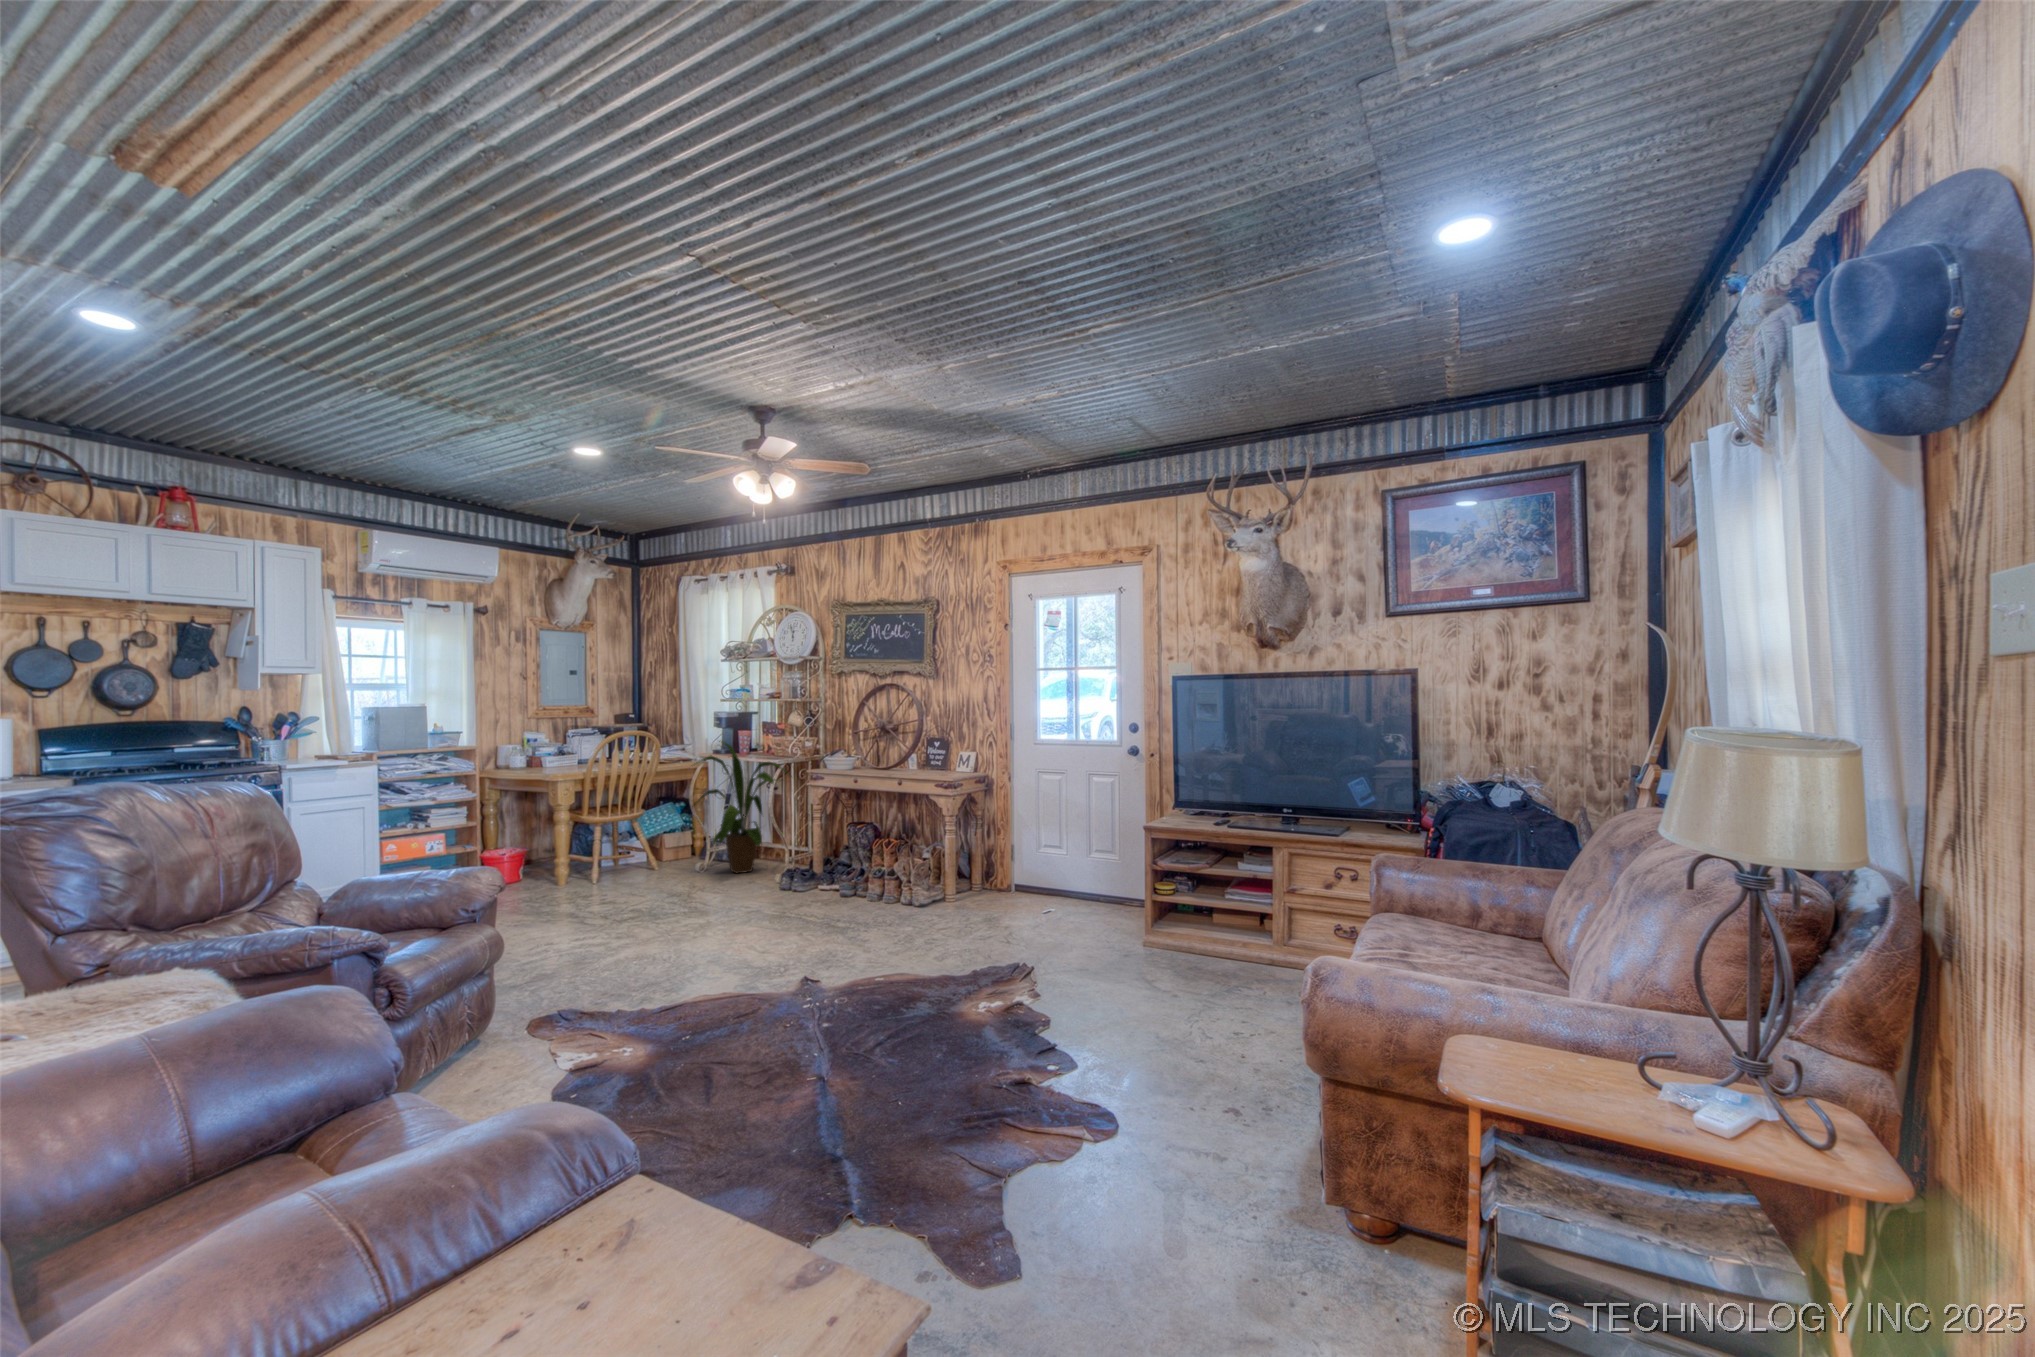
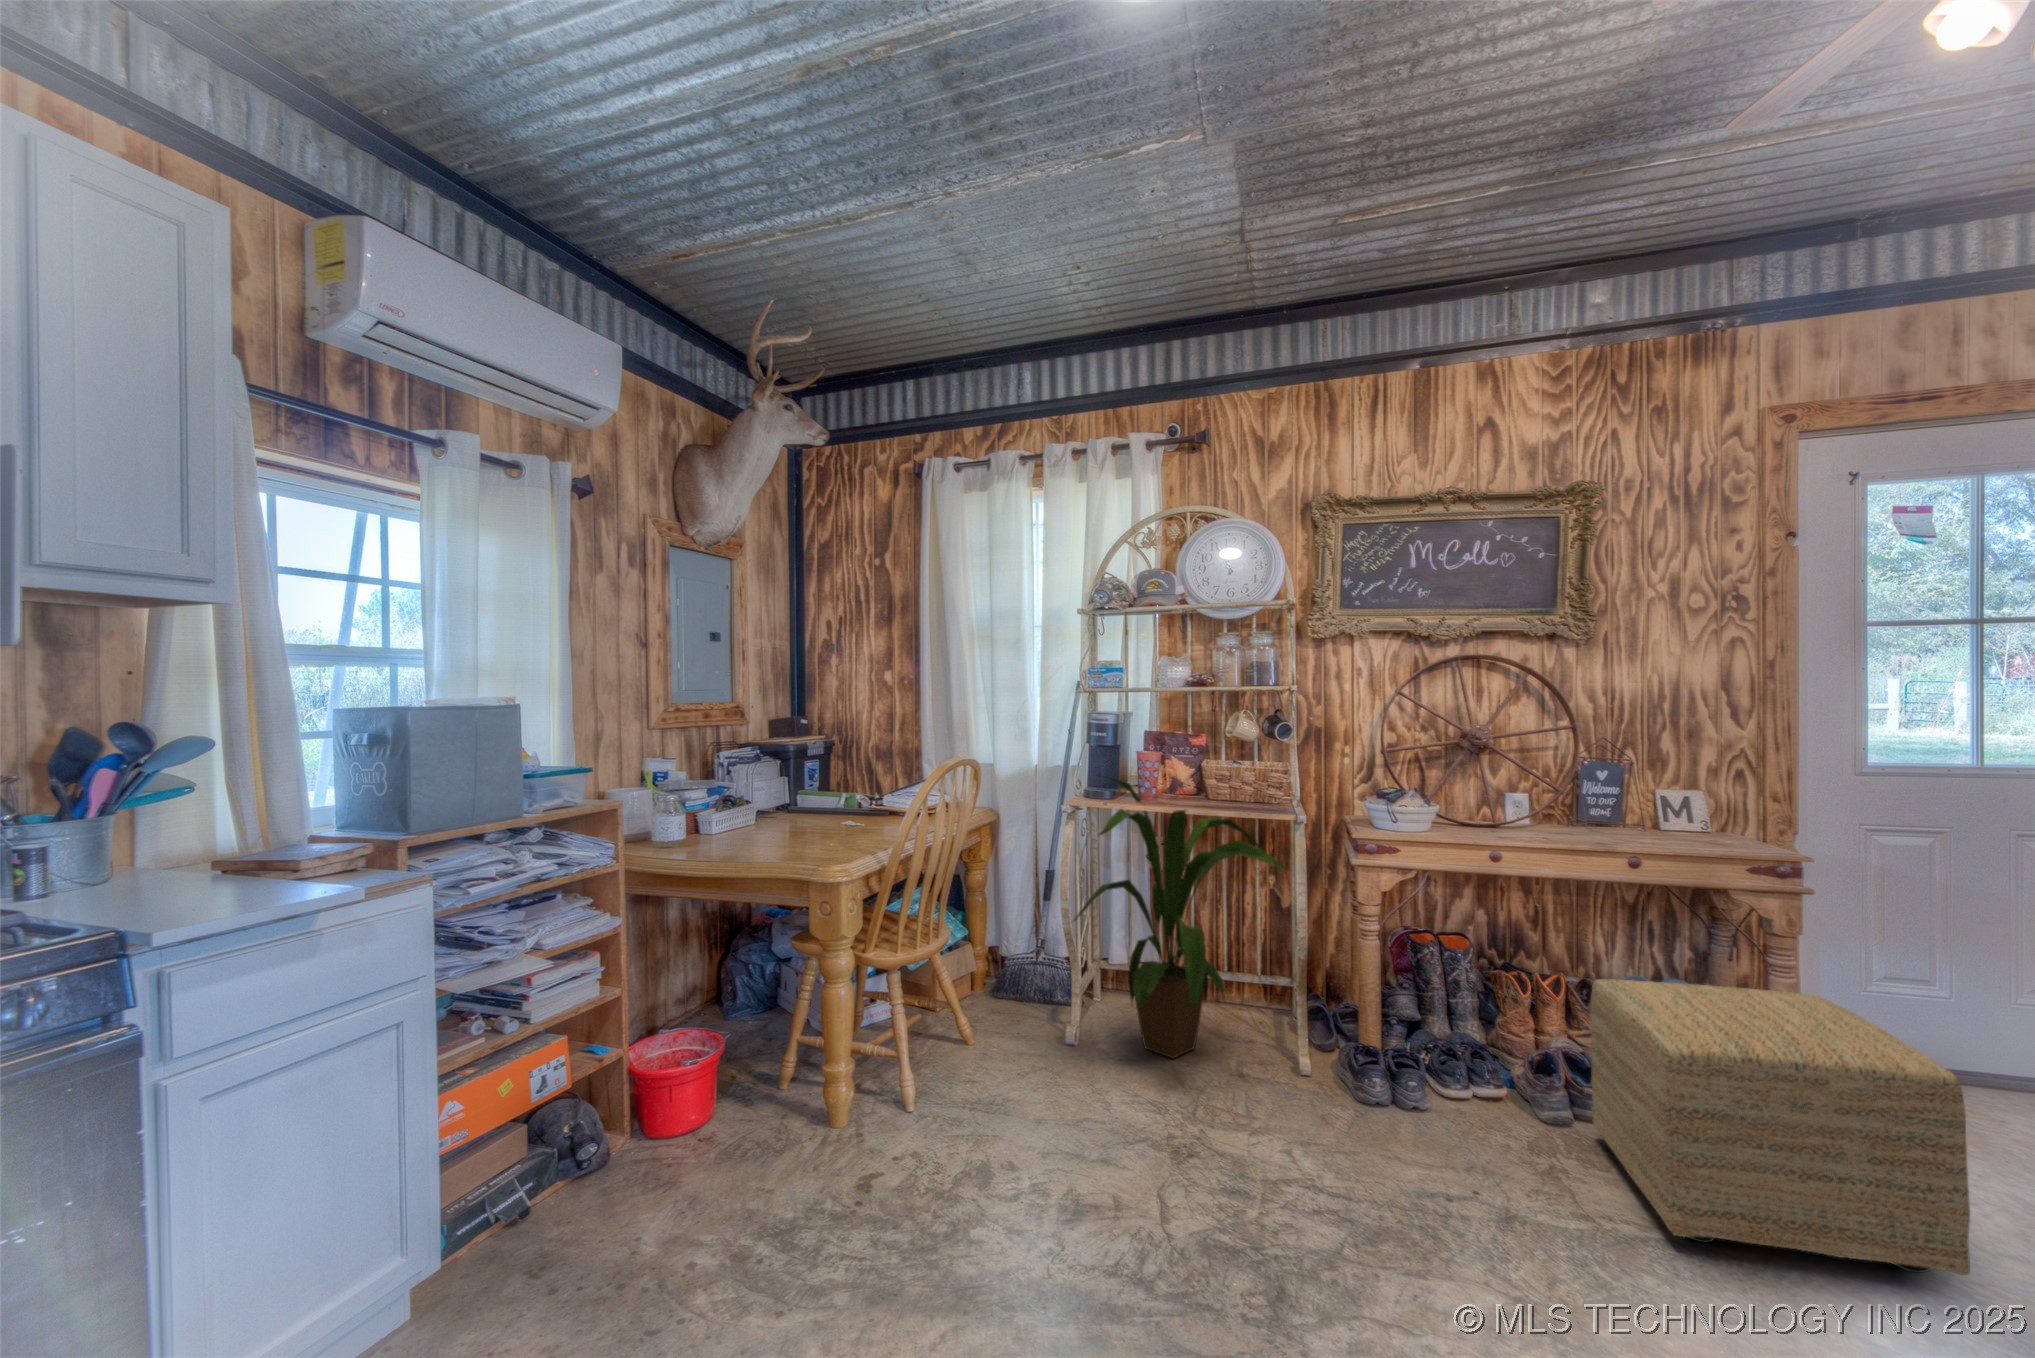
ottoman: none [793,829,919,926] -> present [1591,979,1970,1275]

